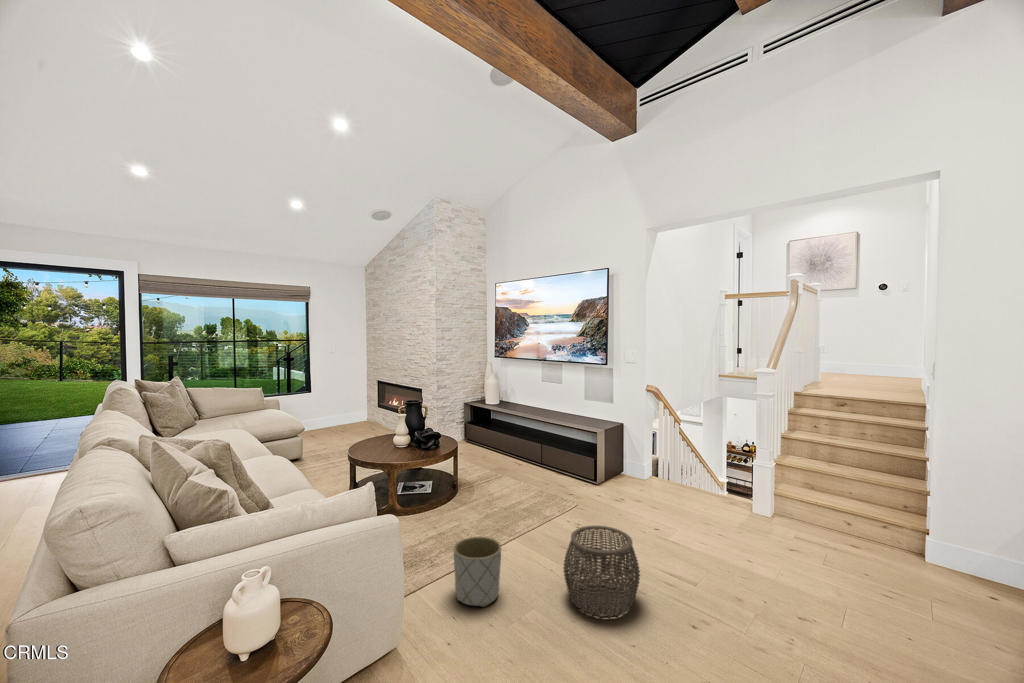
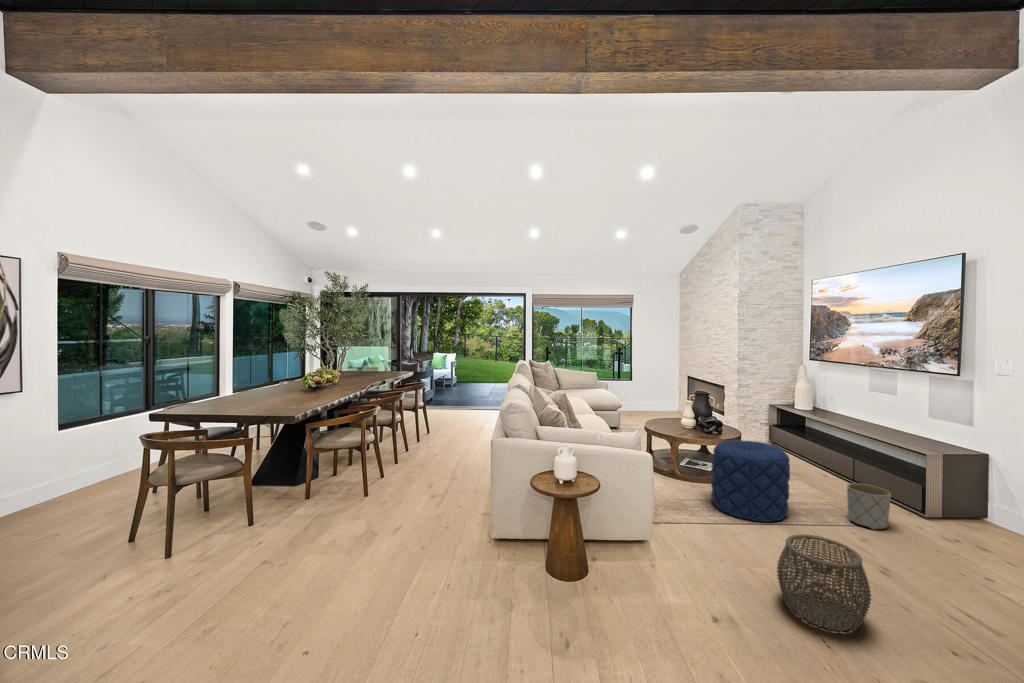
pouf: none [451,442,522,526] -> present [711,440,790,522]
planter: present [454,537,501,607] -> present [847,483,891,529]

